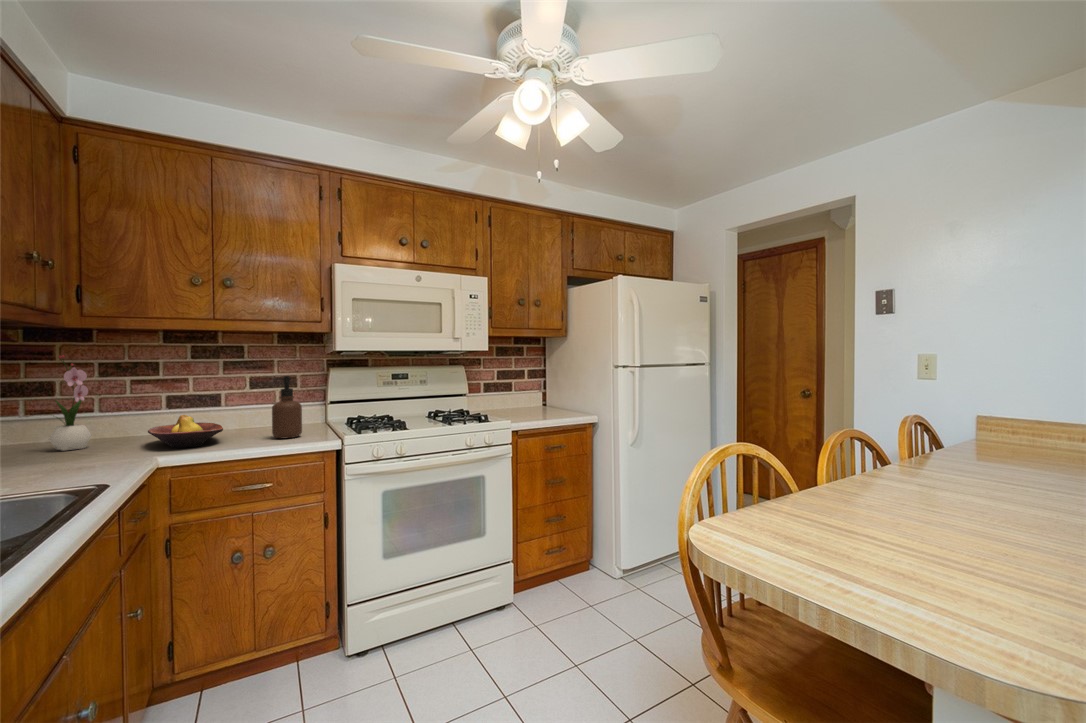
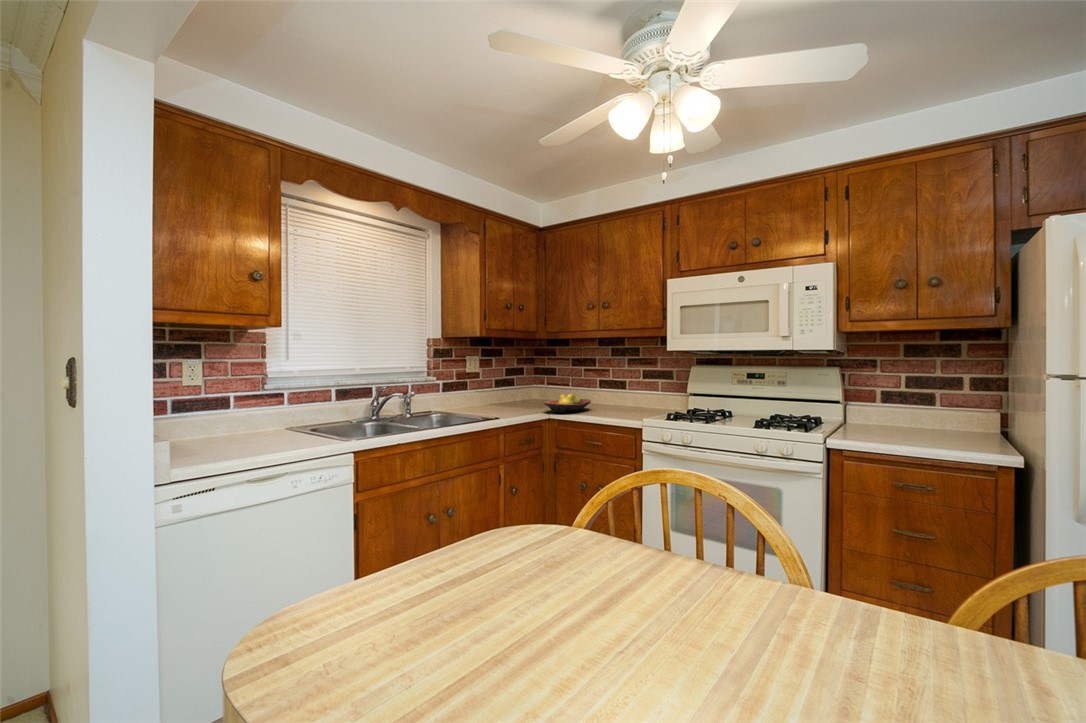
flower arrangement: present [49,355,91,451] -> none [528,354,545,406]
soap dispenser: present [272,376,302,439] -> none [597,371,617,418]

